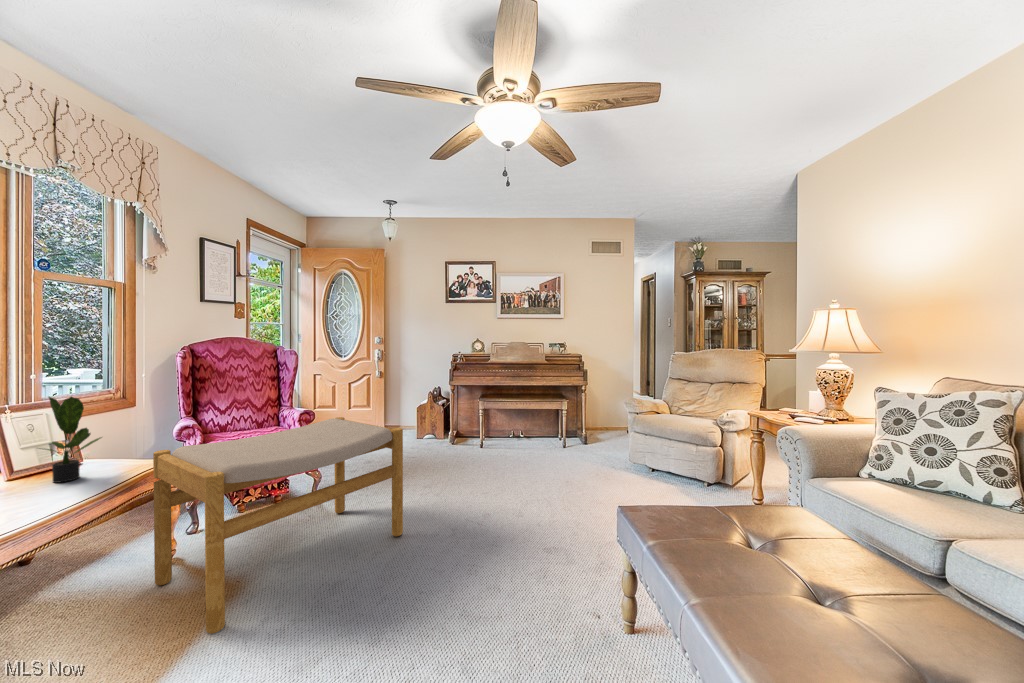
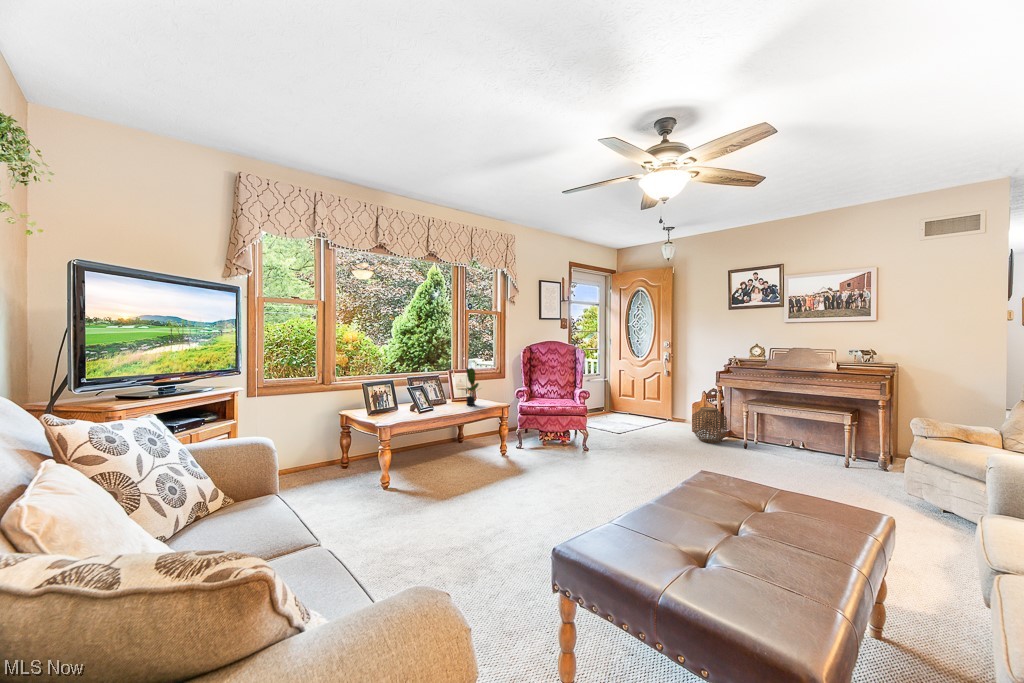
woven basket: none [426,409,462,449] -> present [692,407,727,443]
footstool: present [153,417,403,634] -> none [496,395,618,484]

